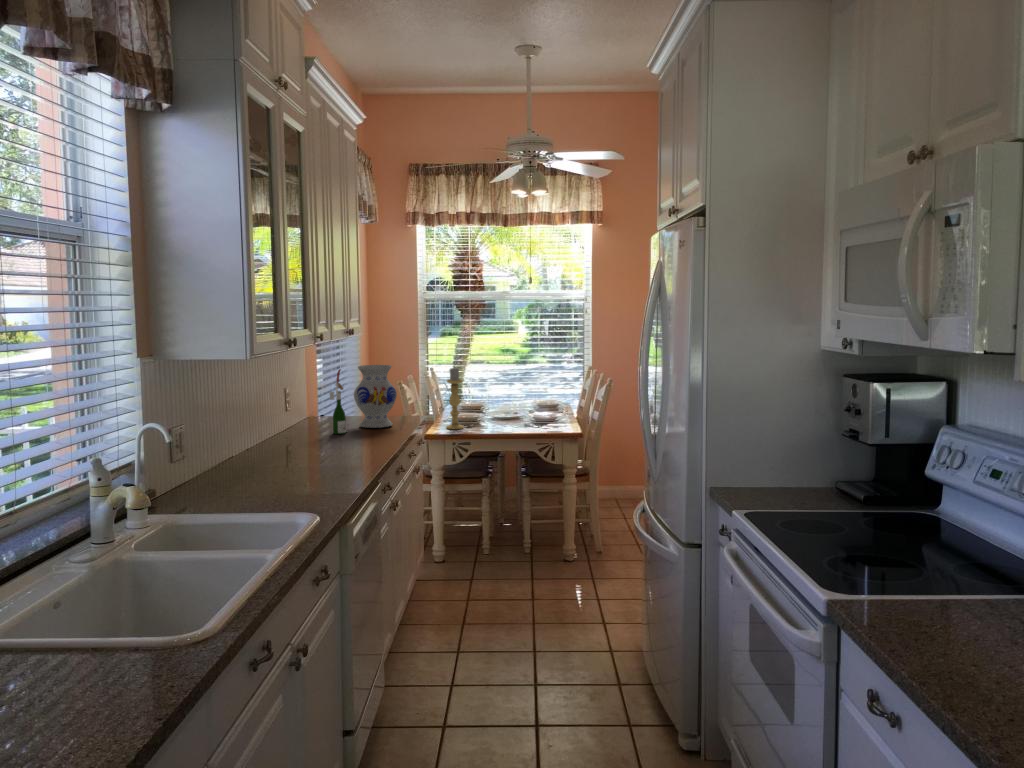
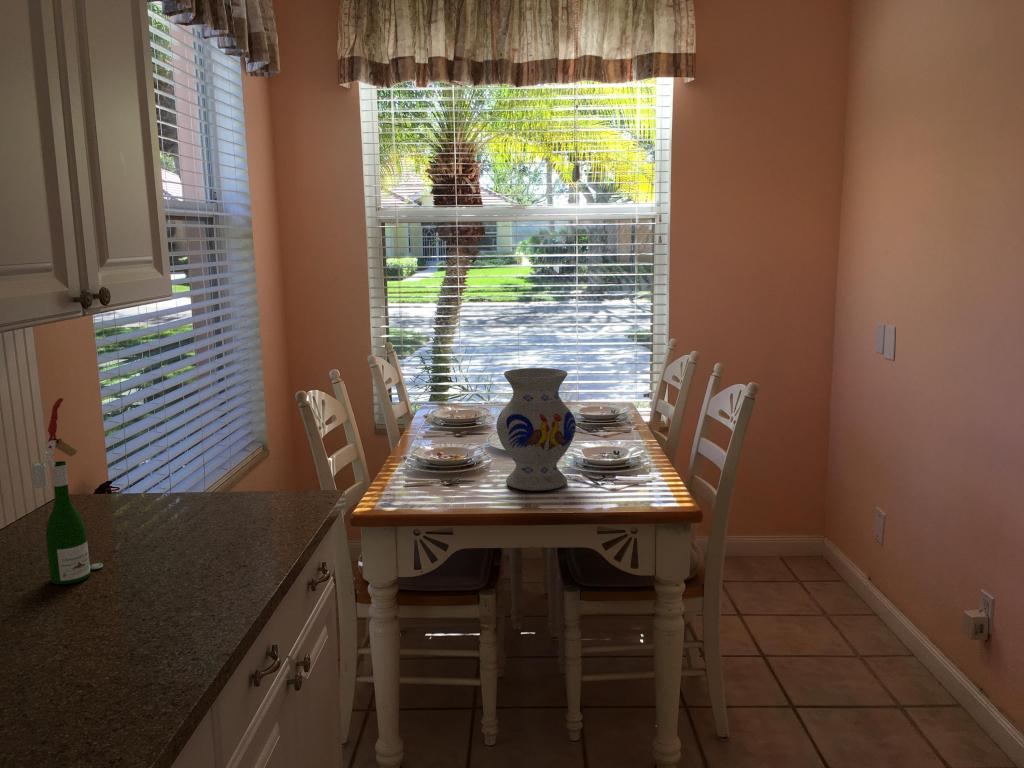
vase: present [354,365,397,428] -> present [496,368,576,491]
candle holder: present [447,368,463,429] -> none [397,358,437,496]

